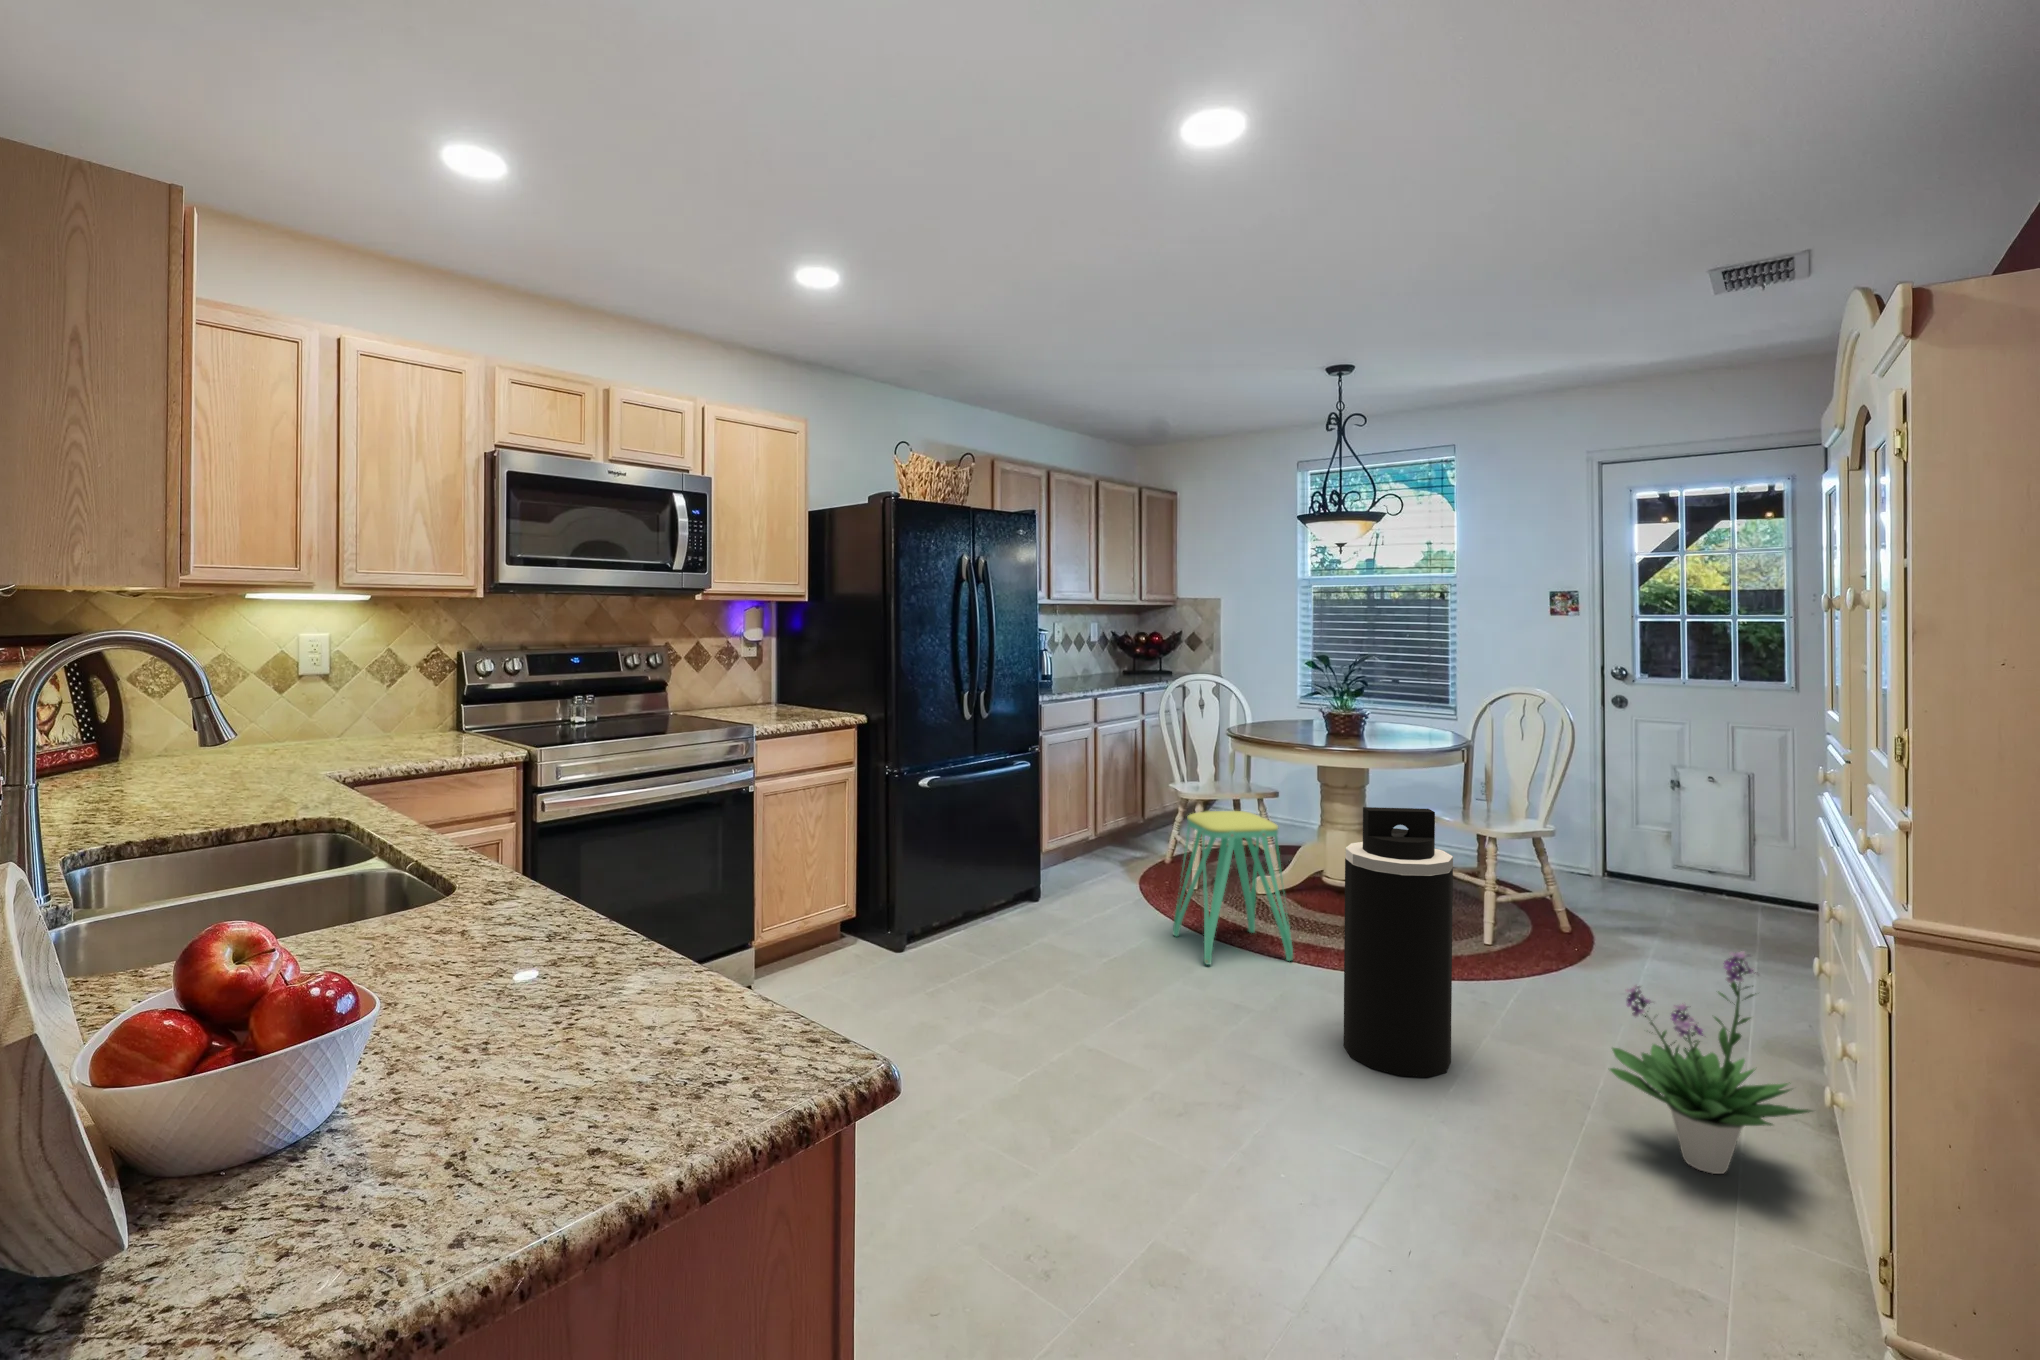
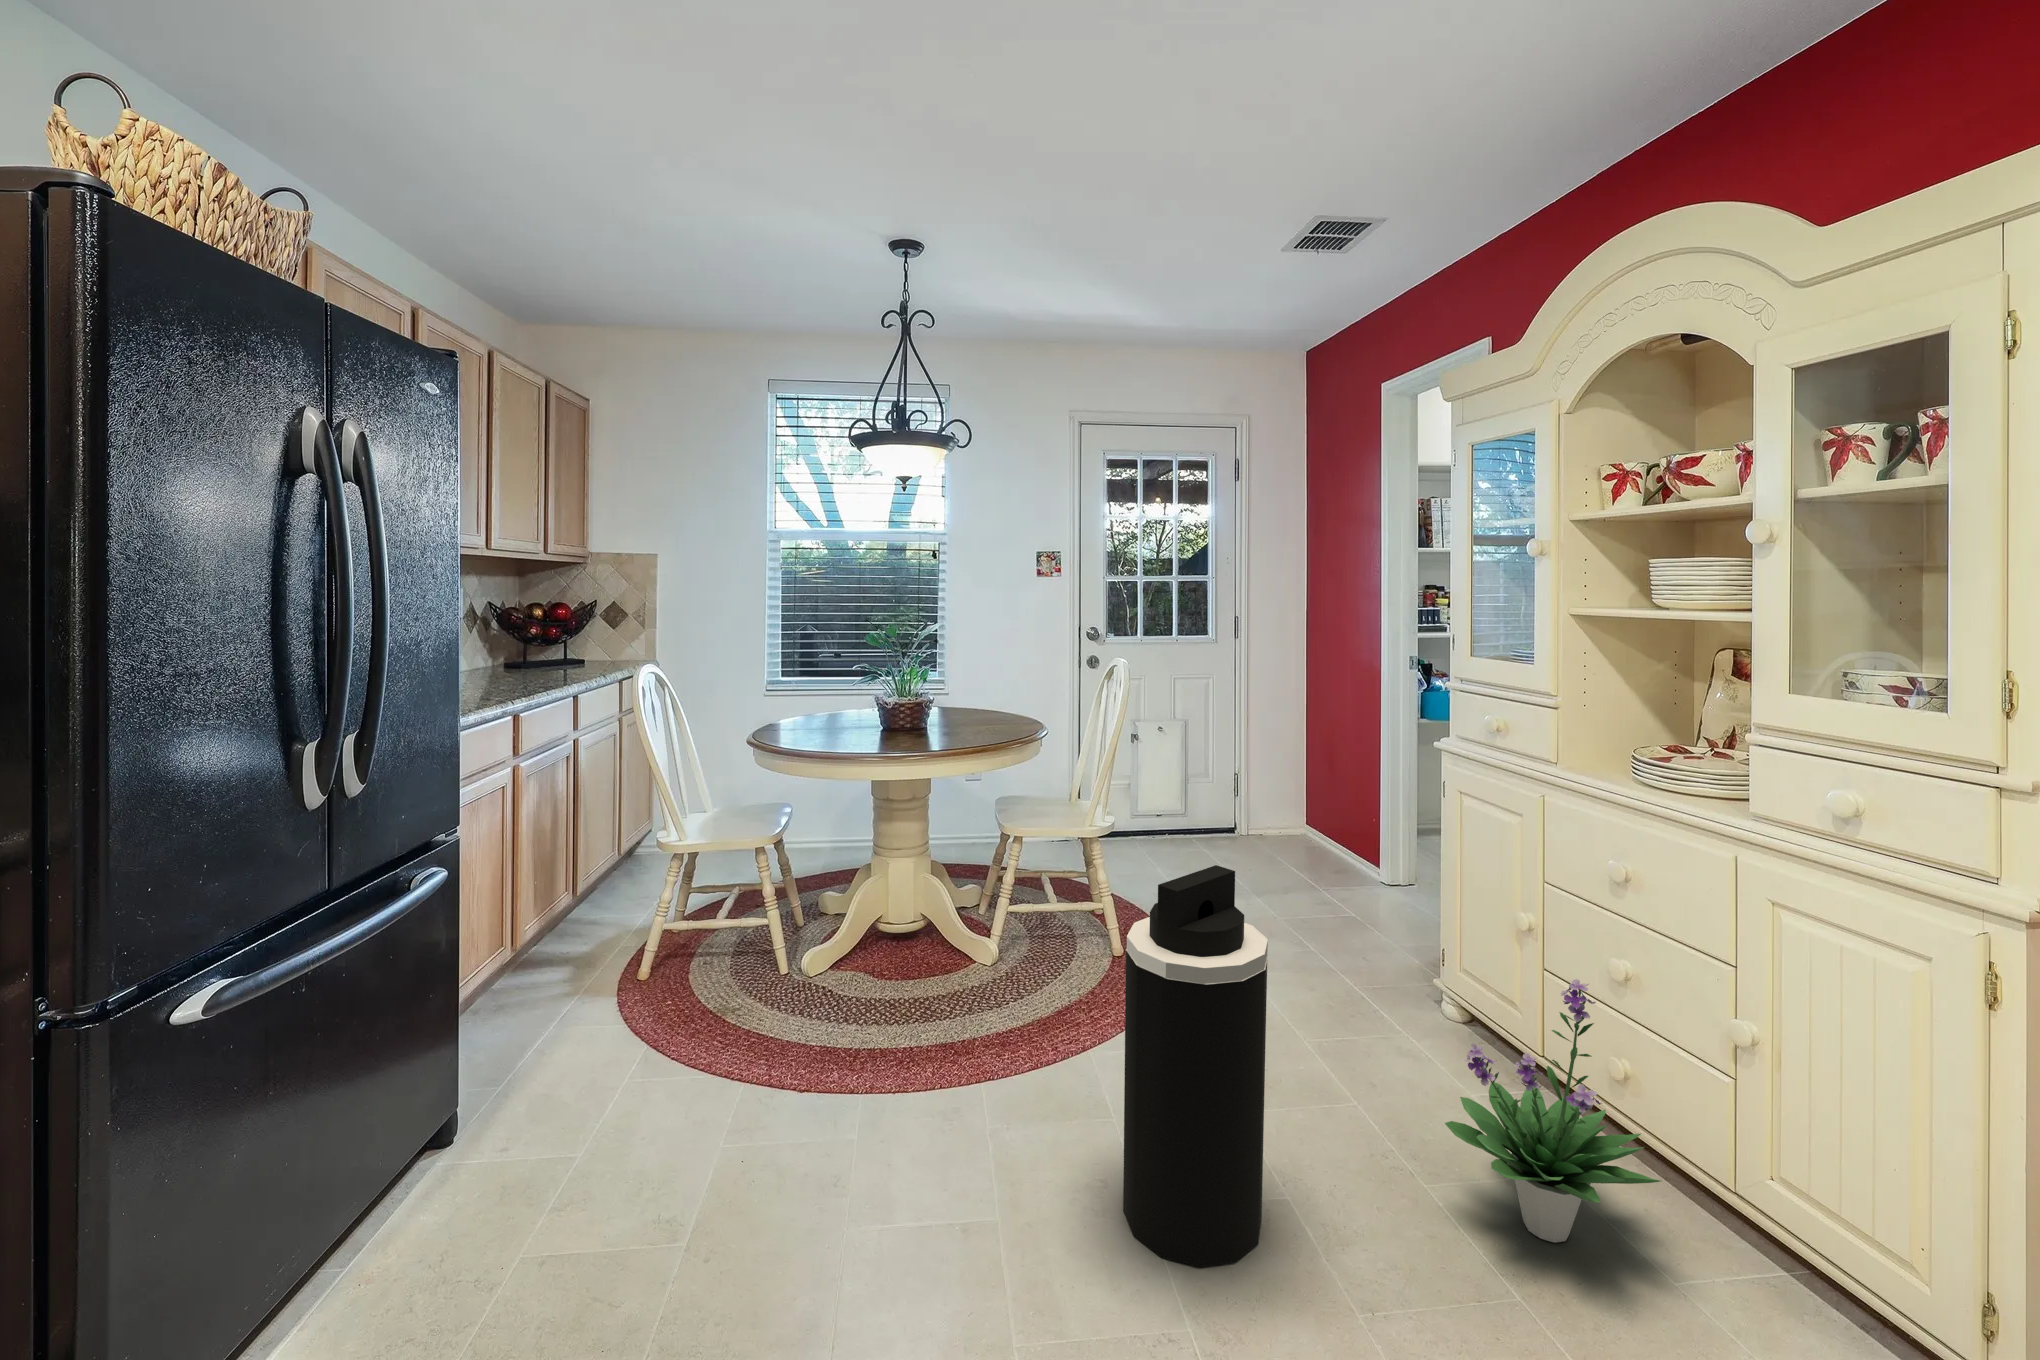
stool: present [1173,811,1293,964] -> none [755,881,944,1151]

